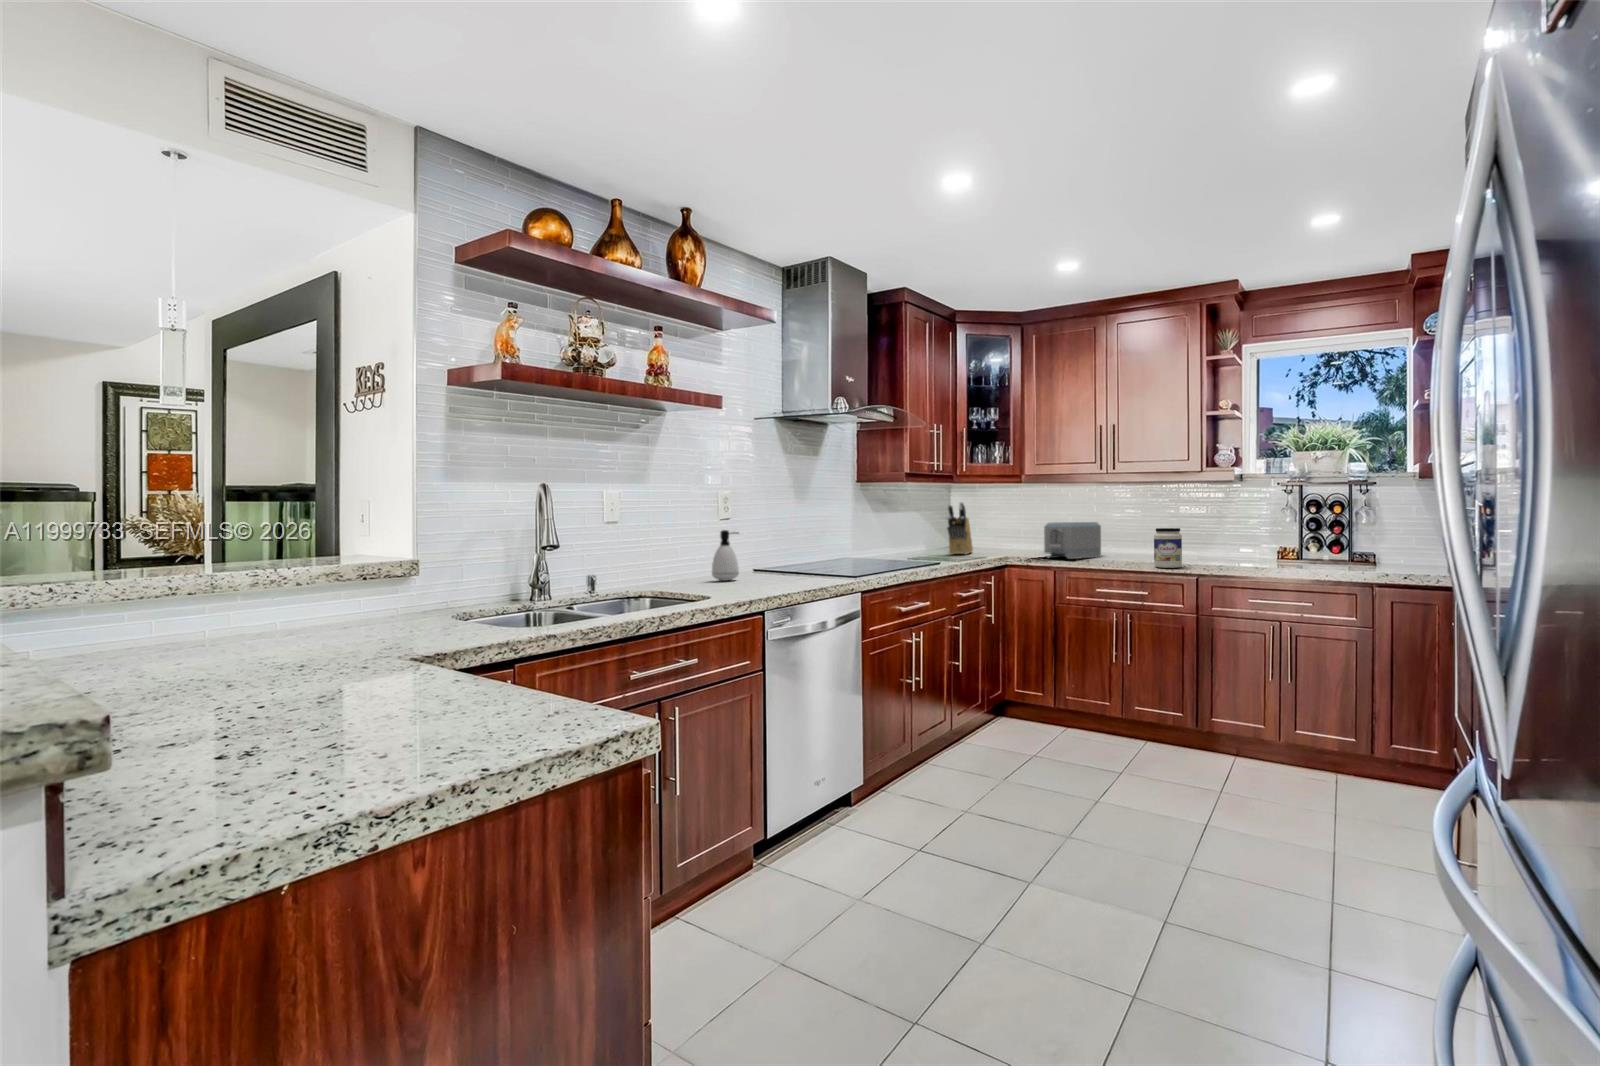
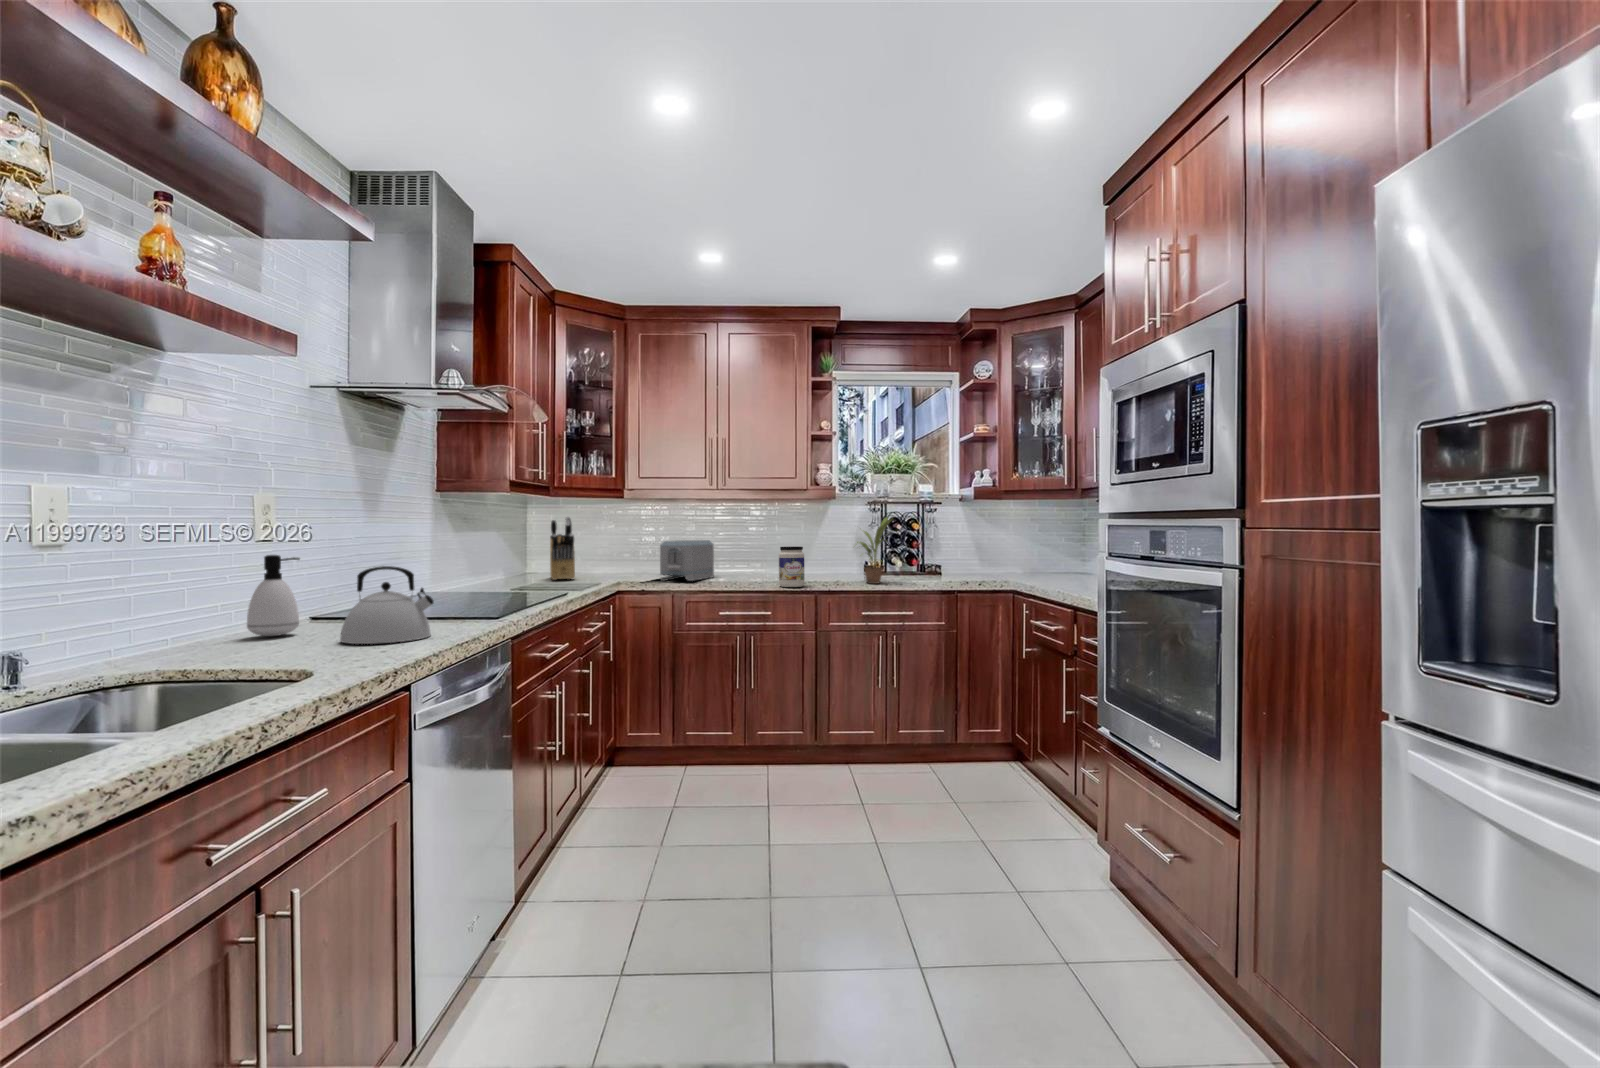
potted plant: none [1248,498,1302,568] -> present [857,518,892,584]
kettle: none [748,538,801,587] -> present [340,566,434,644]

